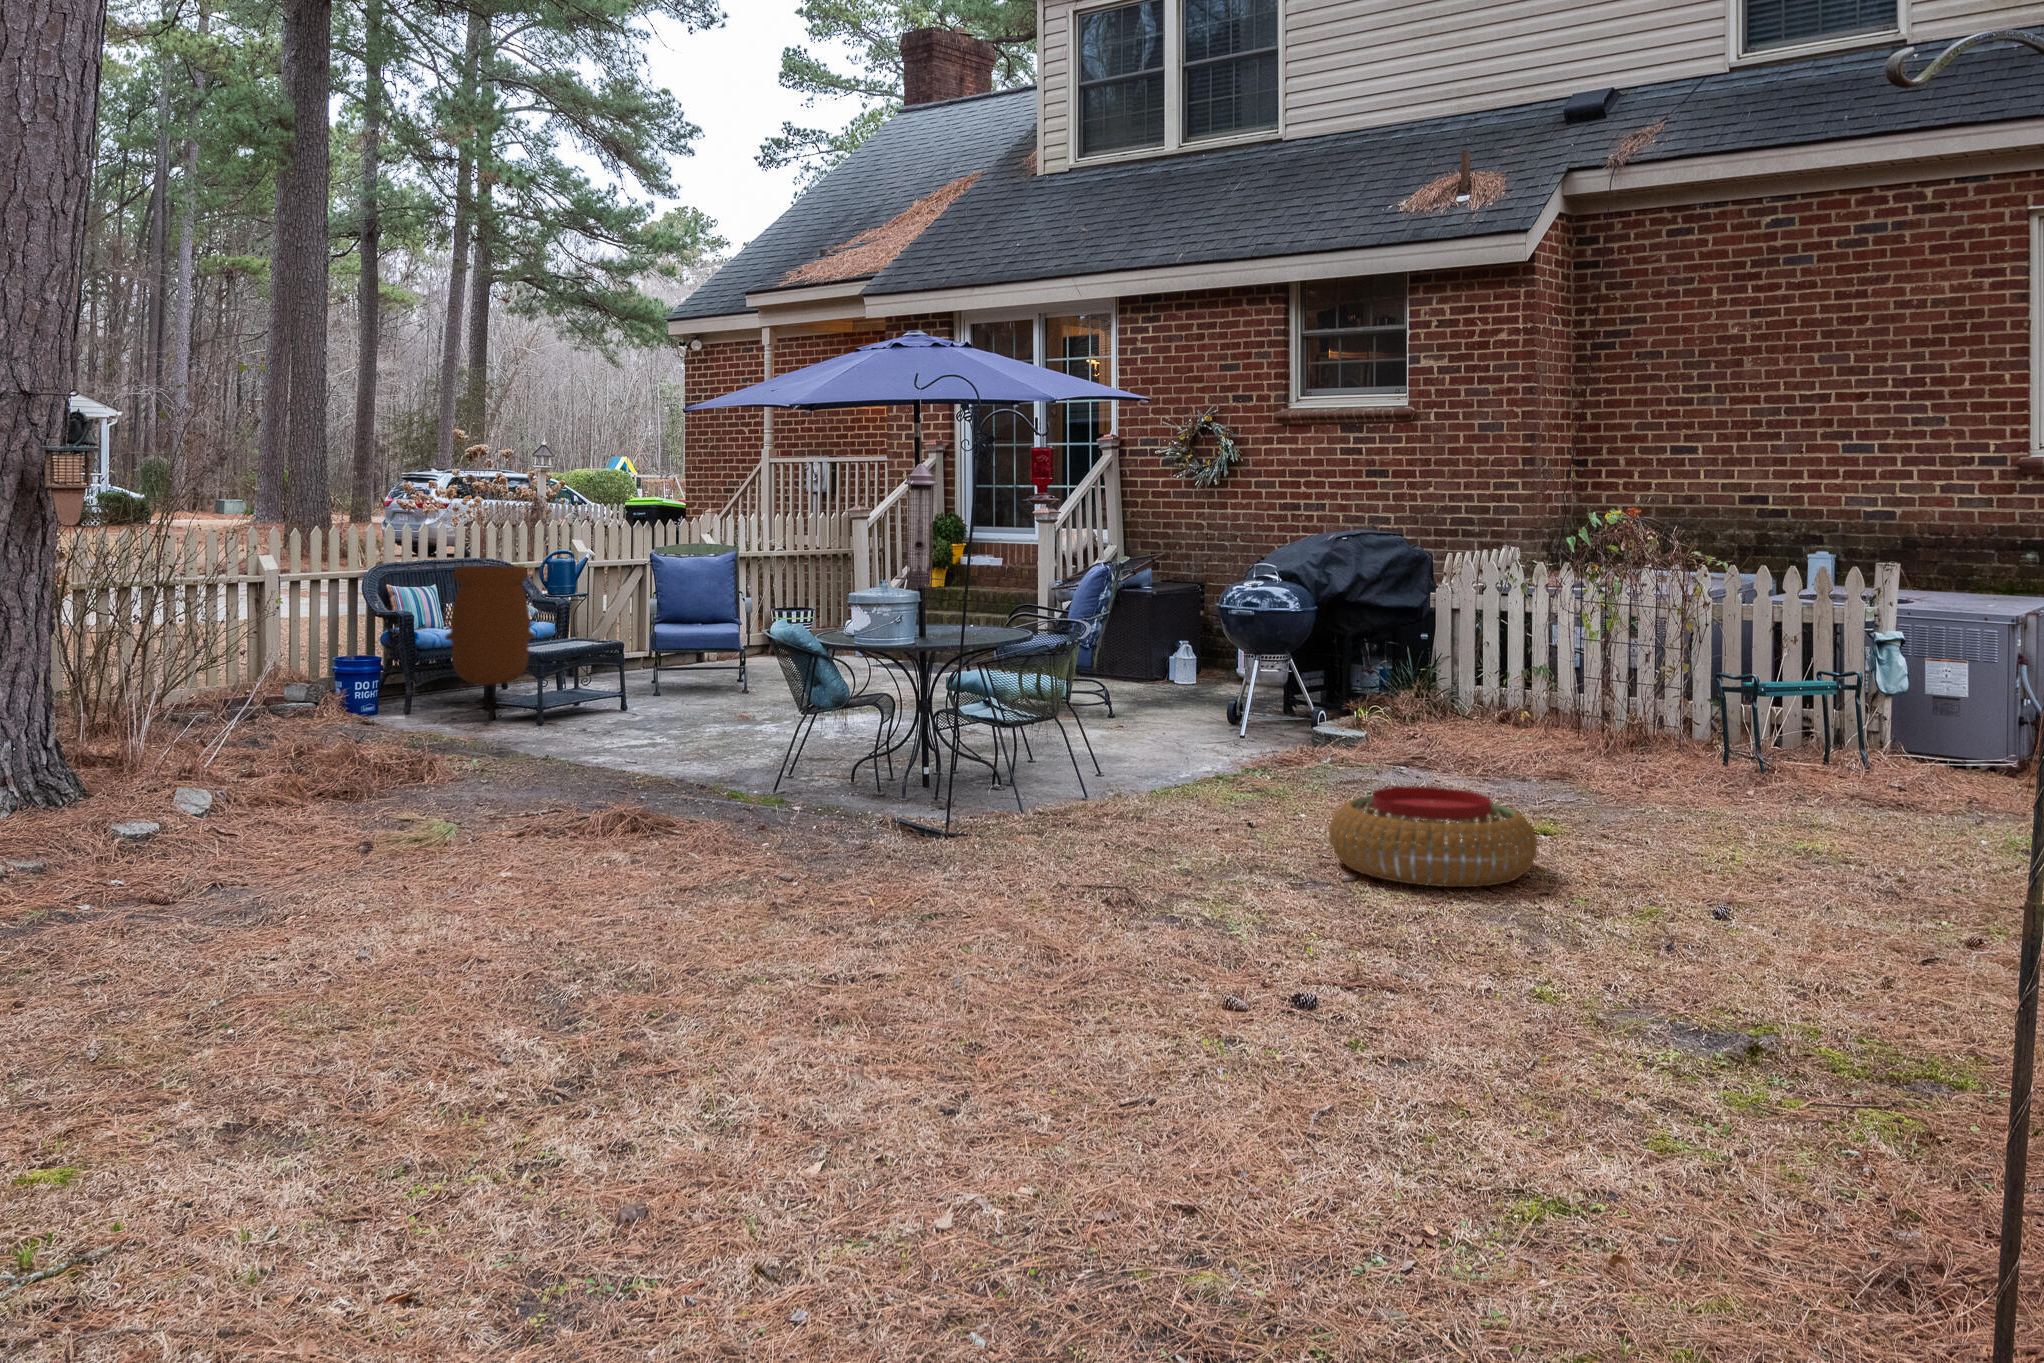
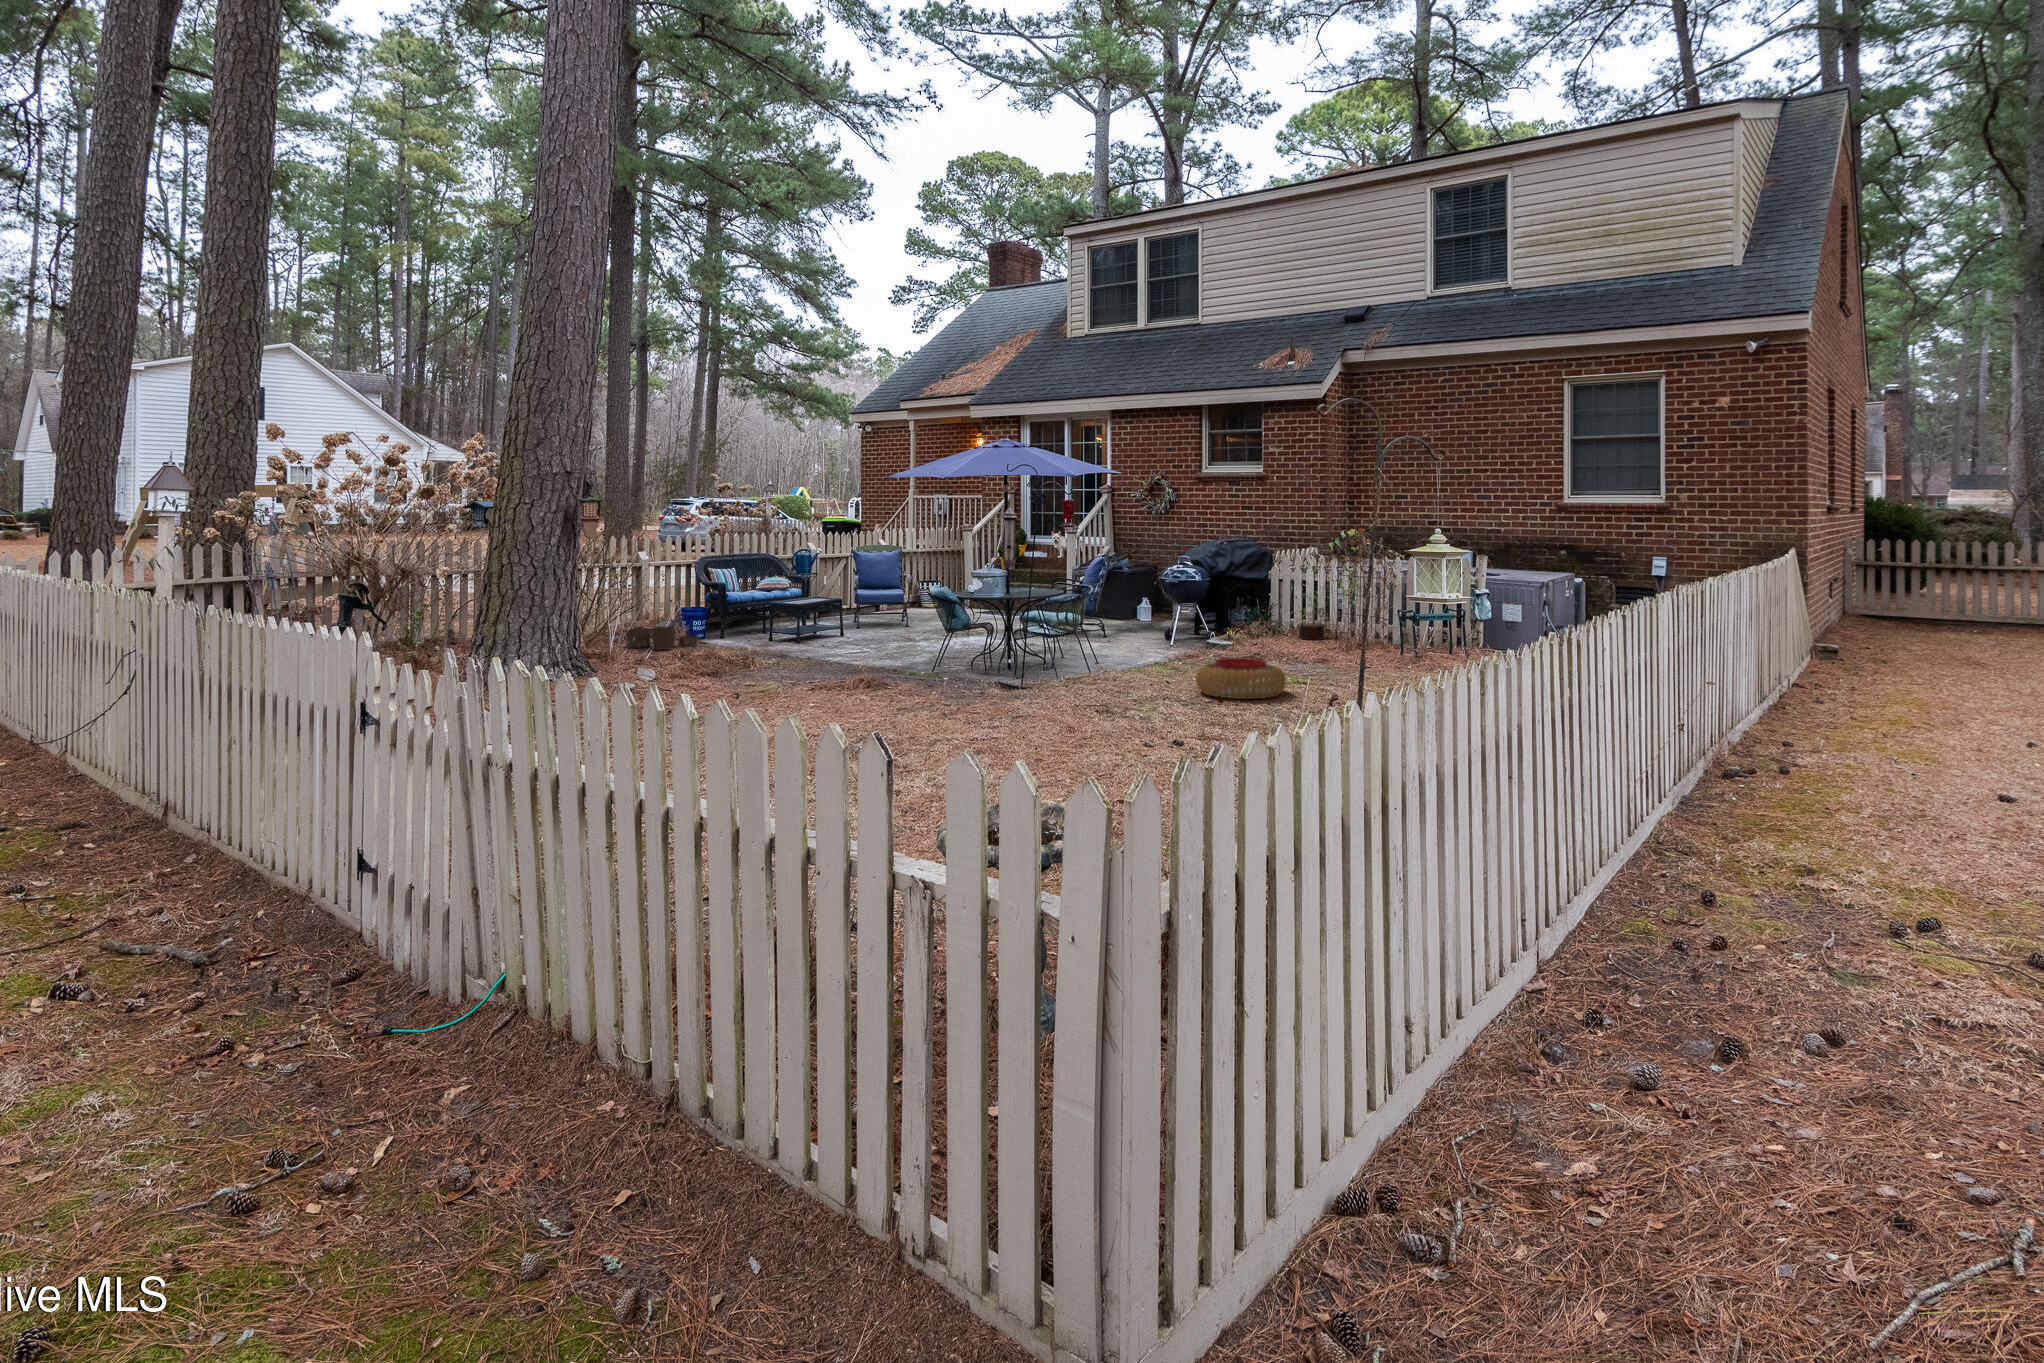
lounge chair: present [441,566,539,723] -> none [741,557,795,643]
decorative plant: none [1490,633,1546,727] -> present [1299,594,1325,640]
woven basket: none [226,687,358,739] -> present [626,624,698,650]

